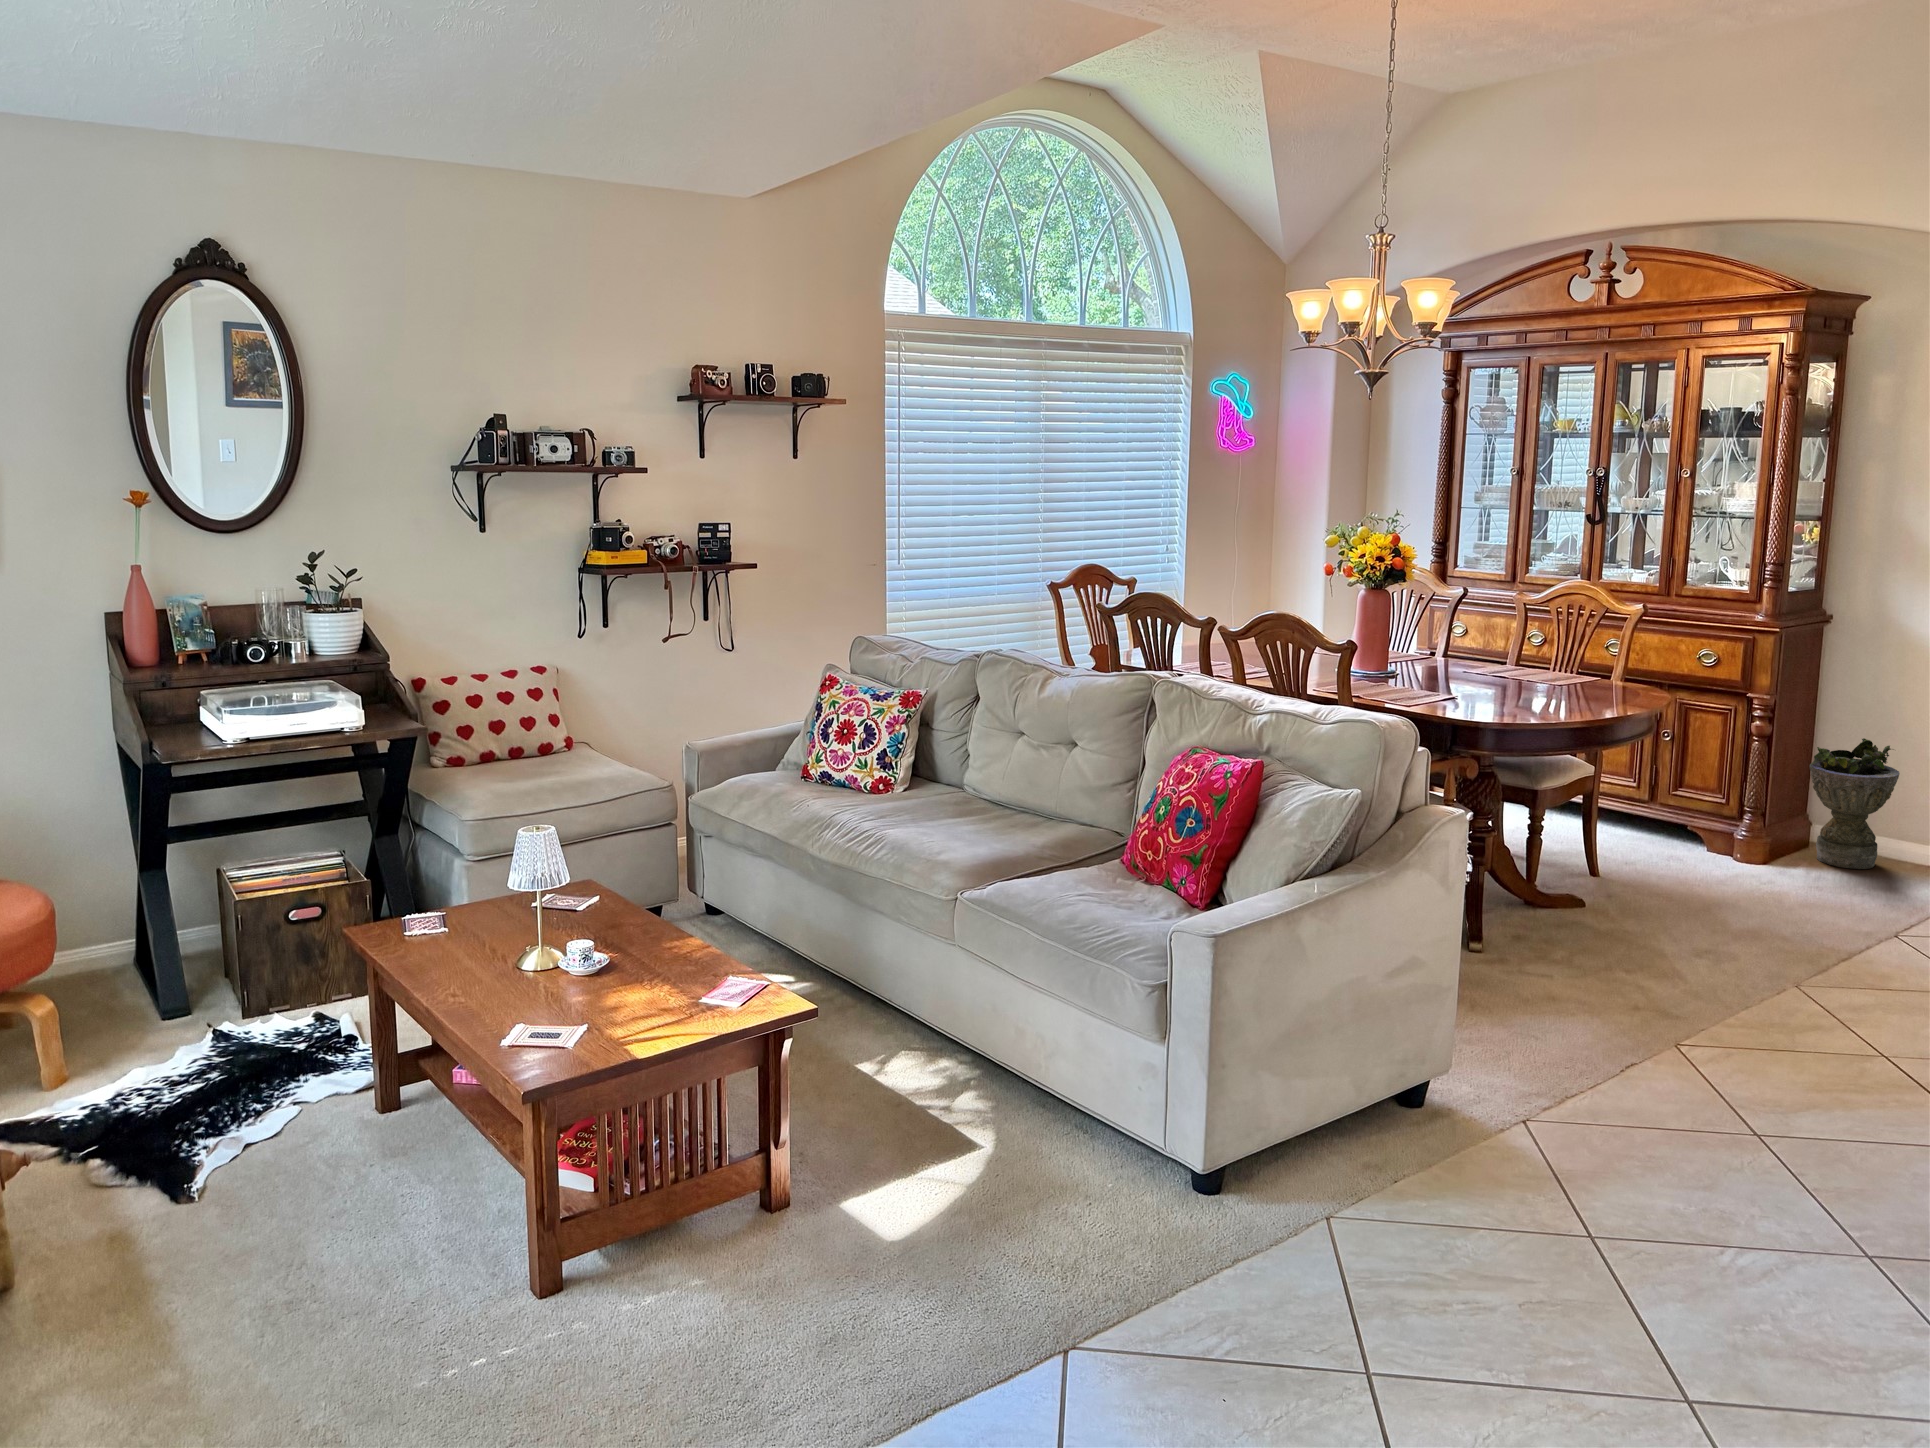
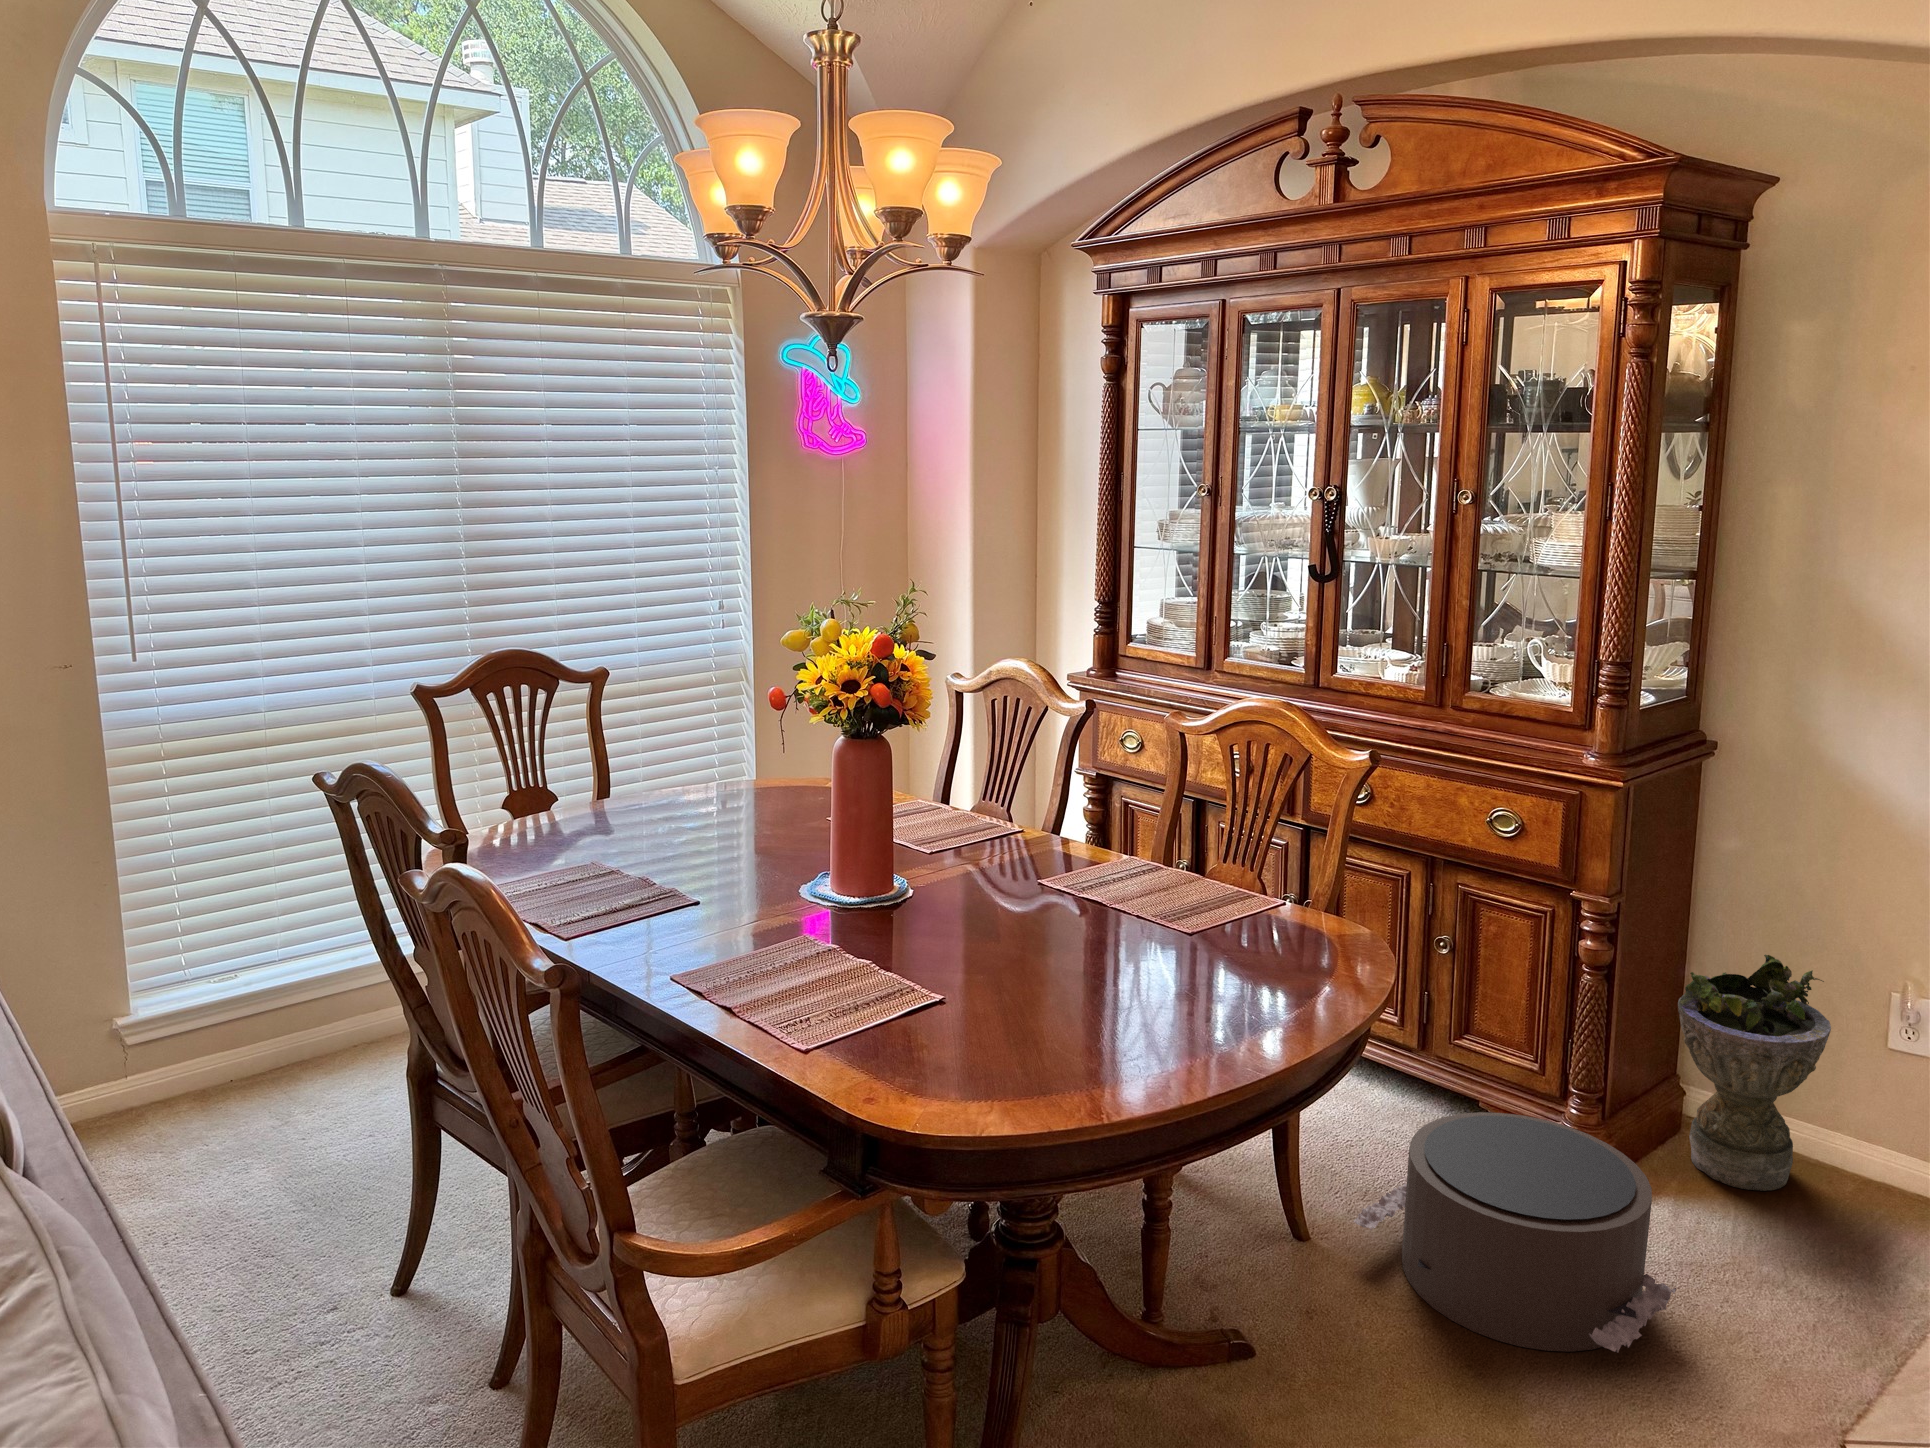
pouf: none [1624,811,1807,910] -> present [1353,1112,1676,1353]

